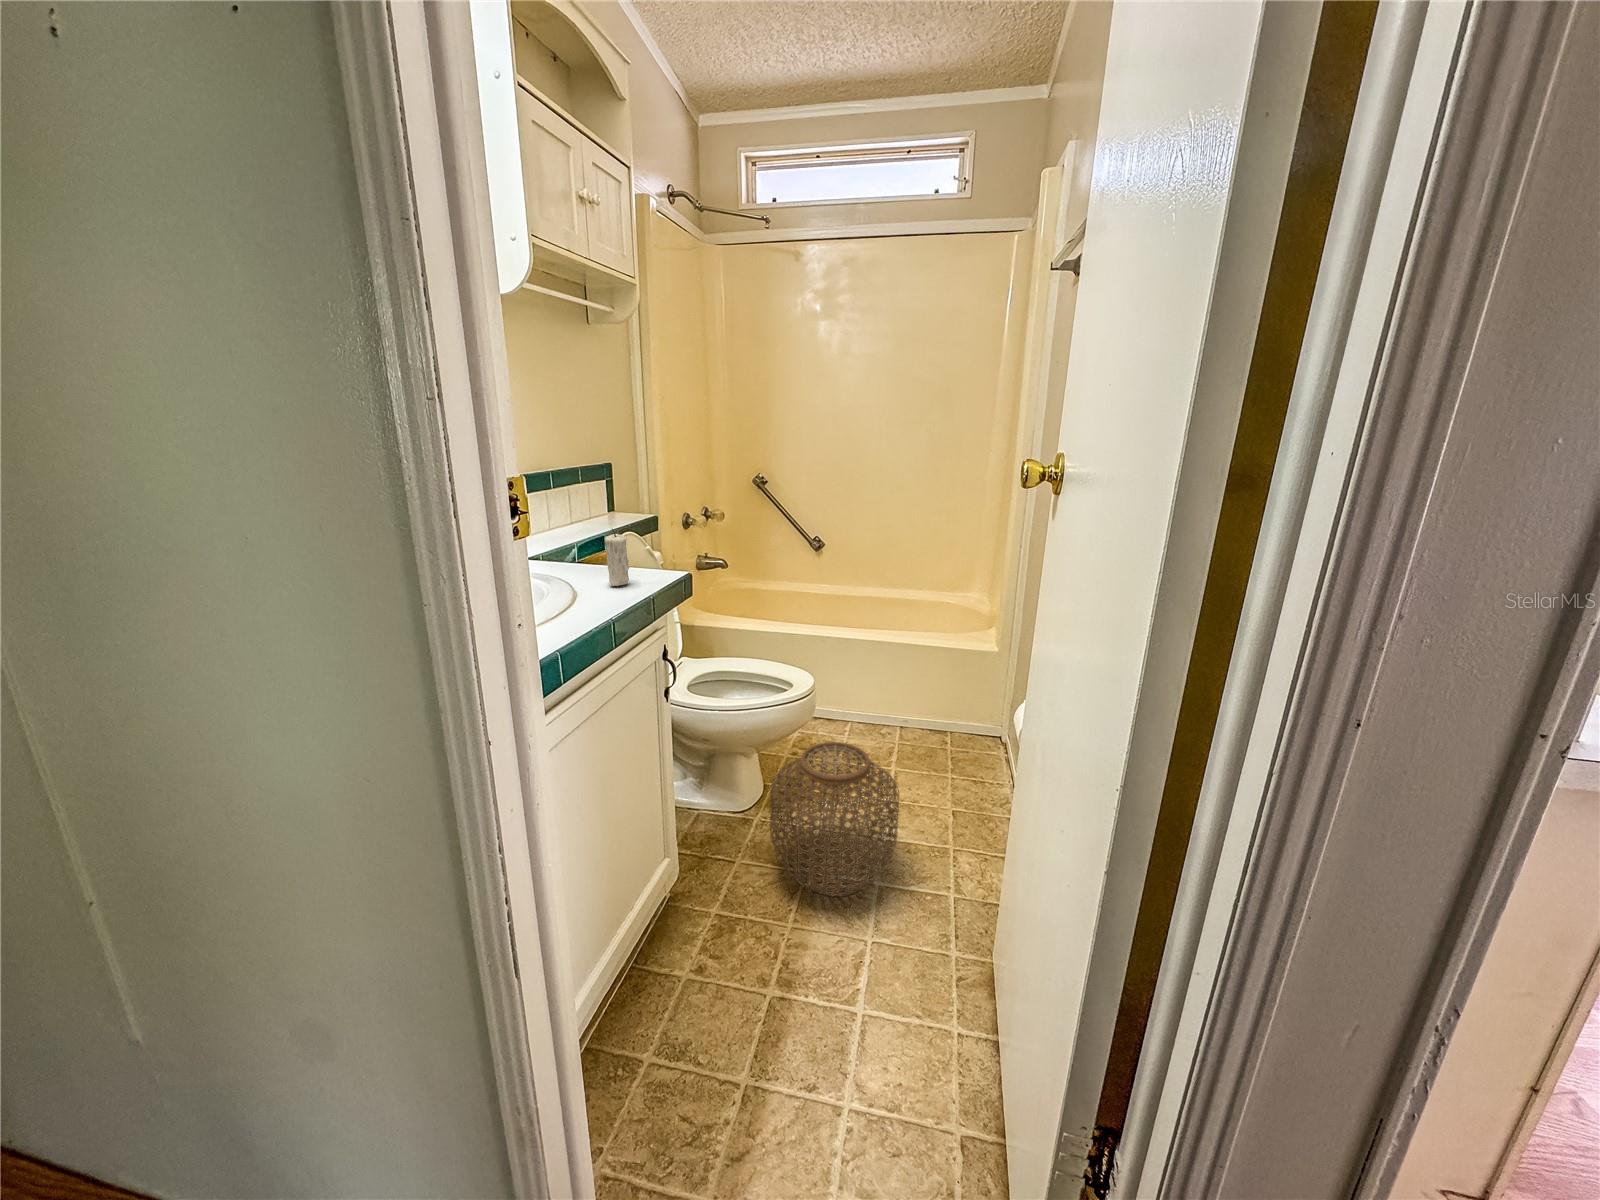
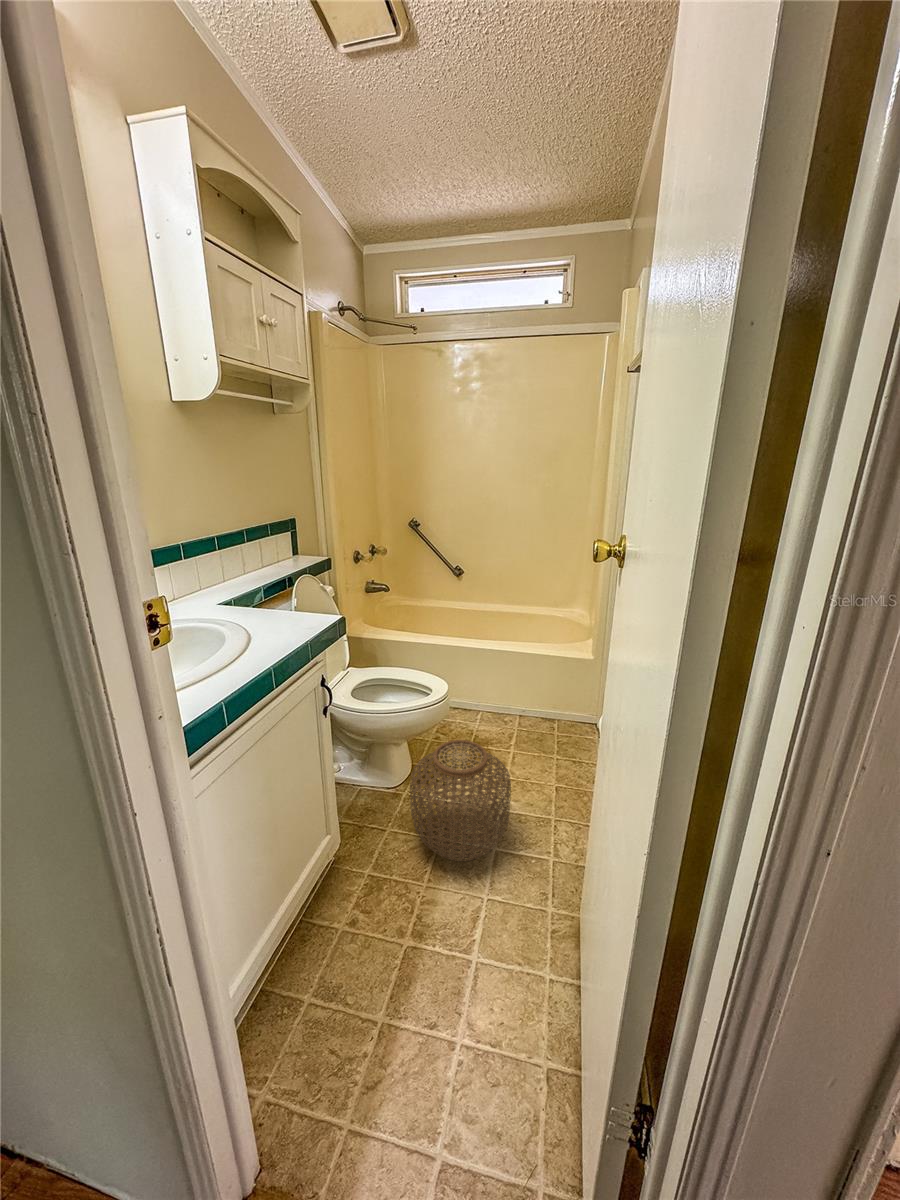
candle: present [605,529,629,586] -> none [271,585,292,632]

